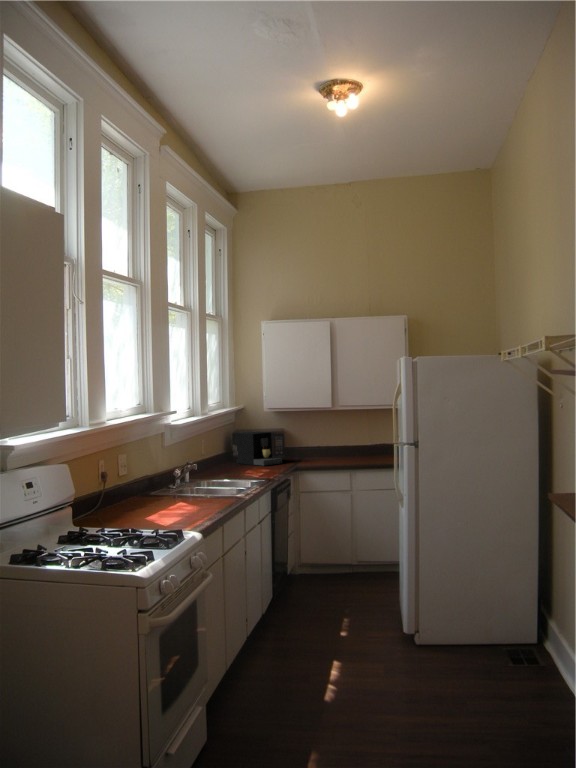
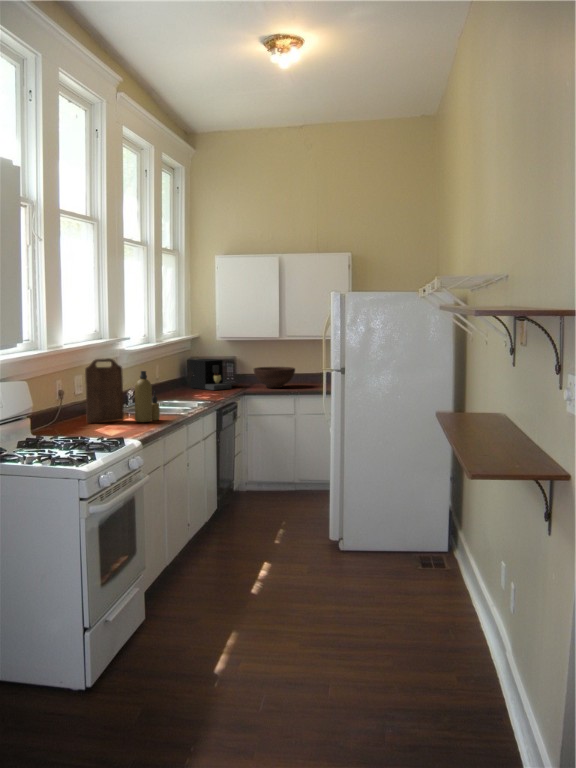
cutting board: none [131,434,175,509] -> present [85,358,124,423]
fruit bowl: none [306,438,351,462] -> present [253,367,295,388]
bottle: none [188,448,216,507] -> present [135,371,160,422]

